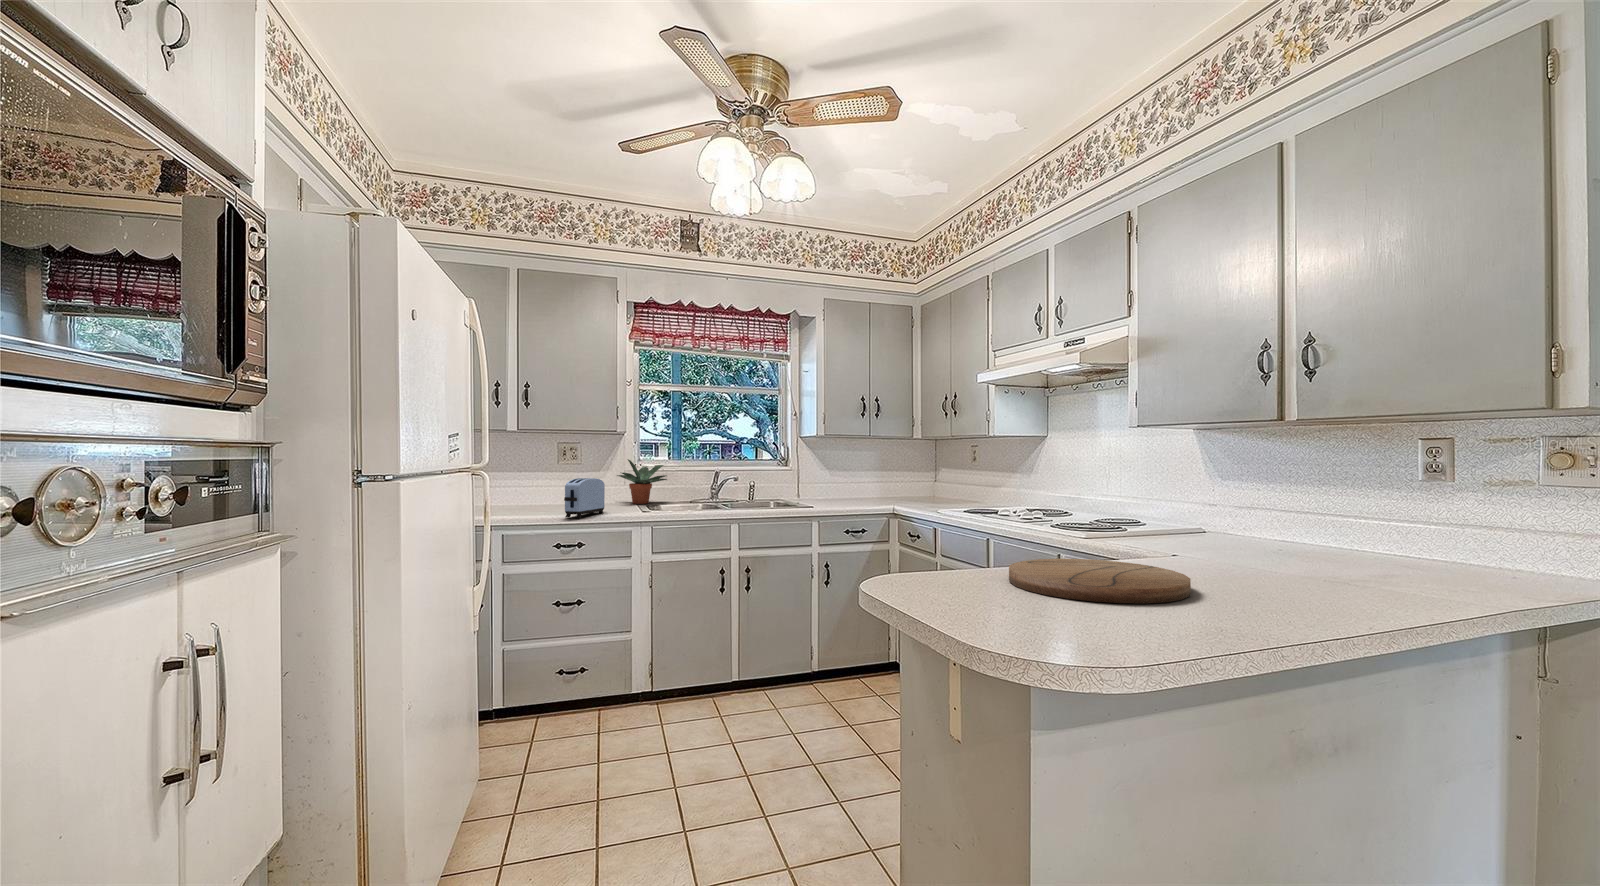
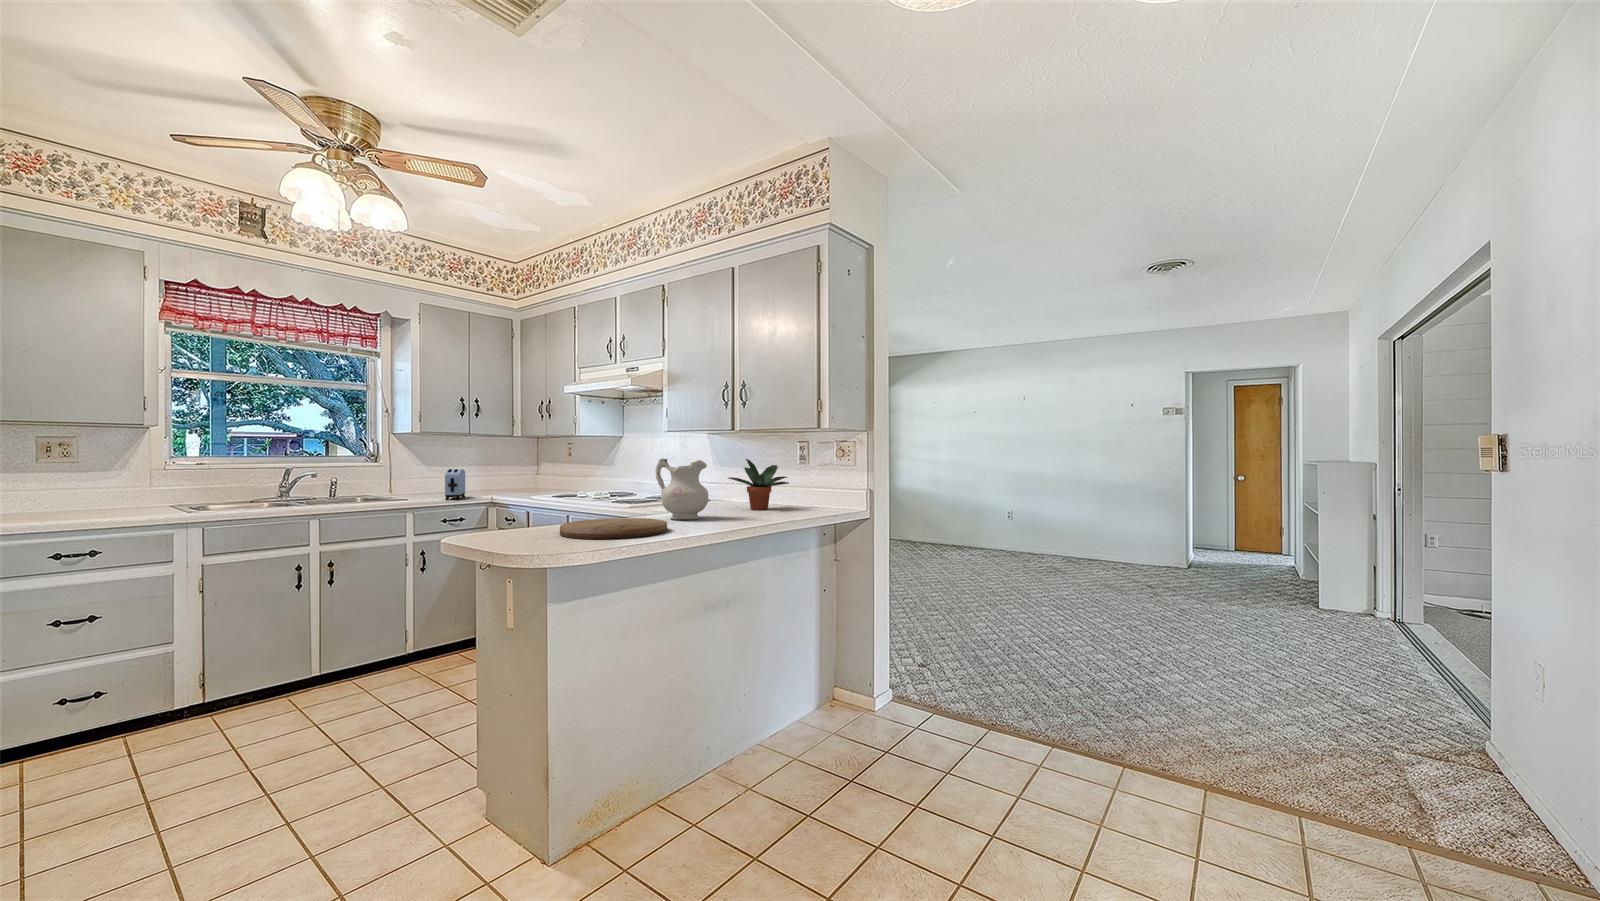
potted plant: present [617,459,667,504] -> present [728,459,789,510]
ceramic pitcher: none [1139,467,1240,569] -> present [656,458,709,520]
toaster: present [564,478,605,518] -> present [445,469,465,500]

